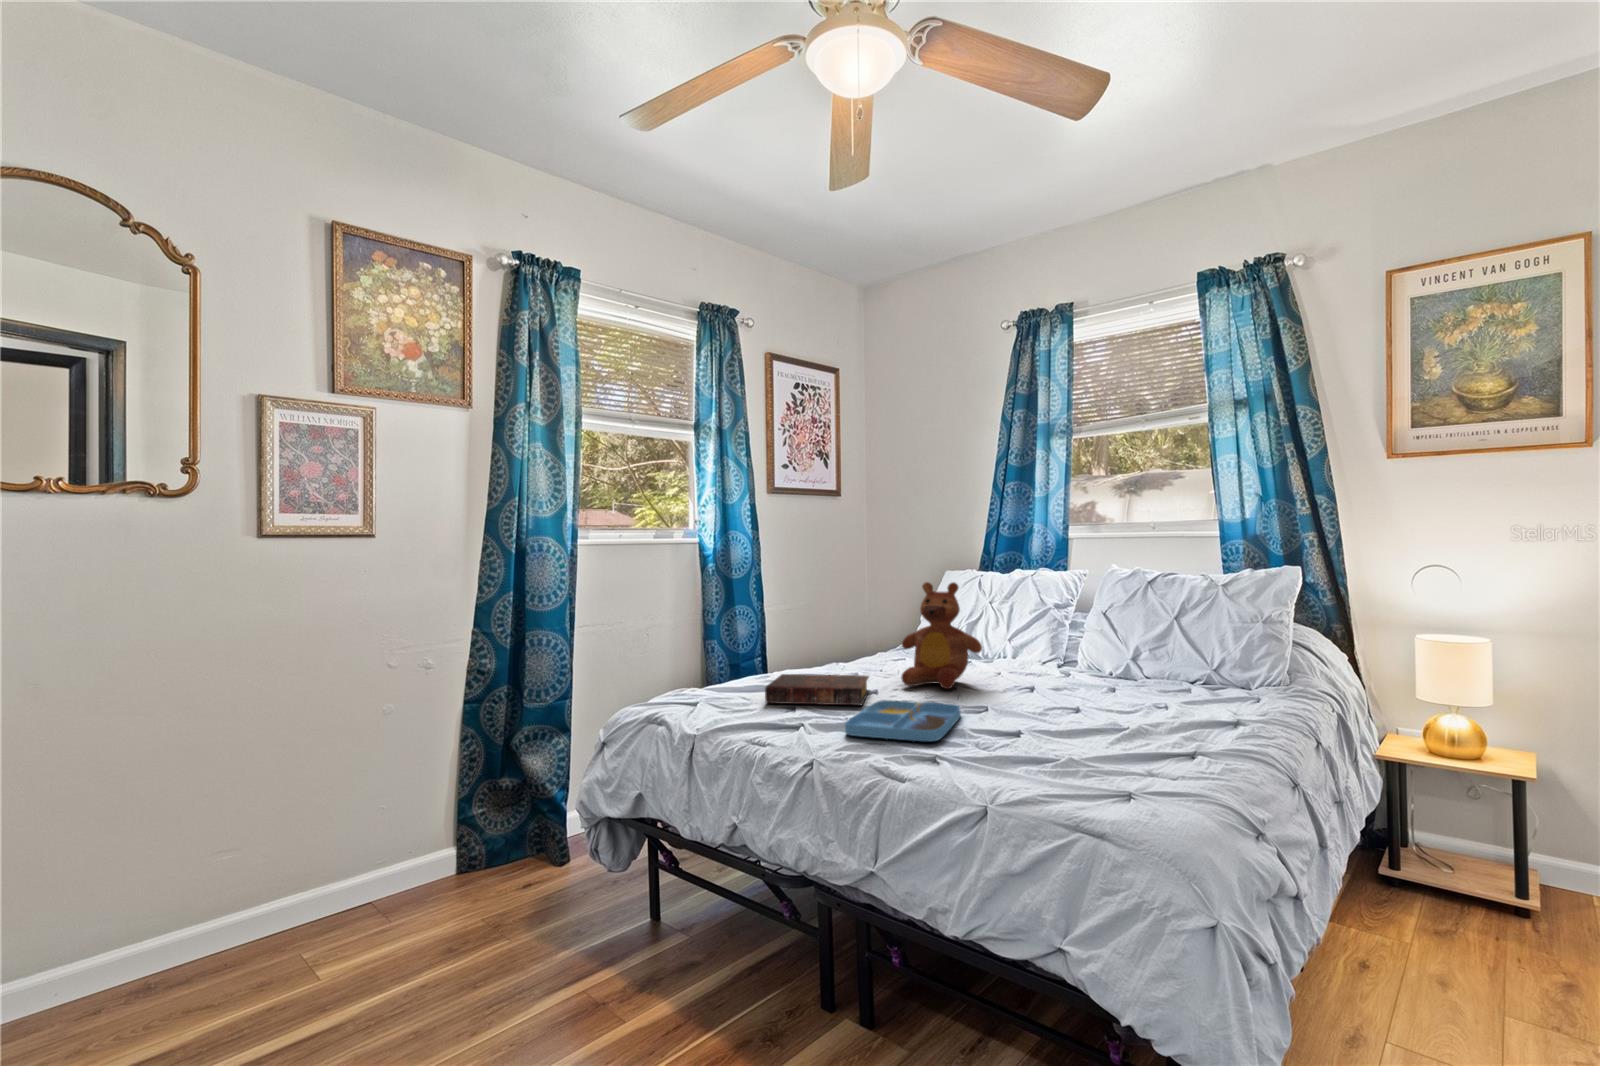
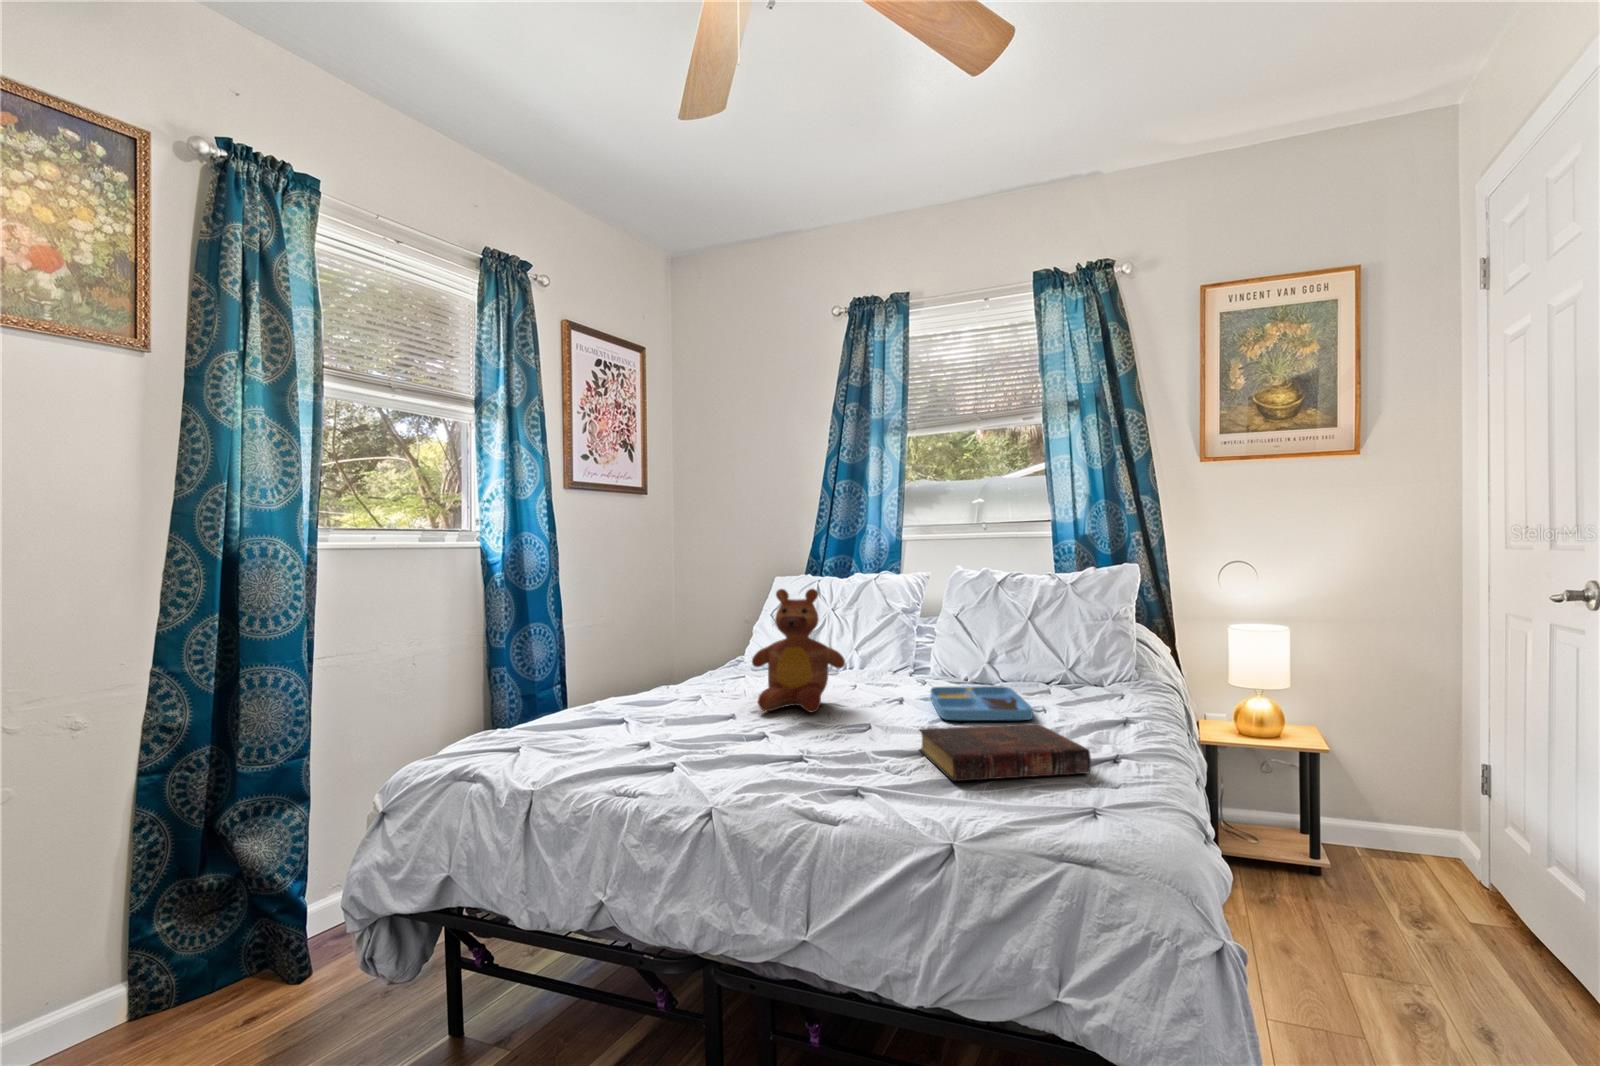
book: present [765,674,870,705] -> present [919,723,1091,781]
tray: present [845,700,961,742] -> present [931,686,1033,720]

